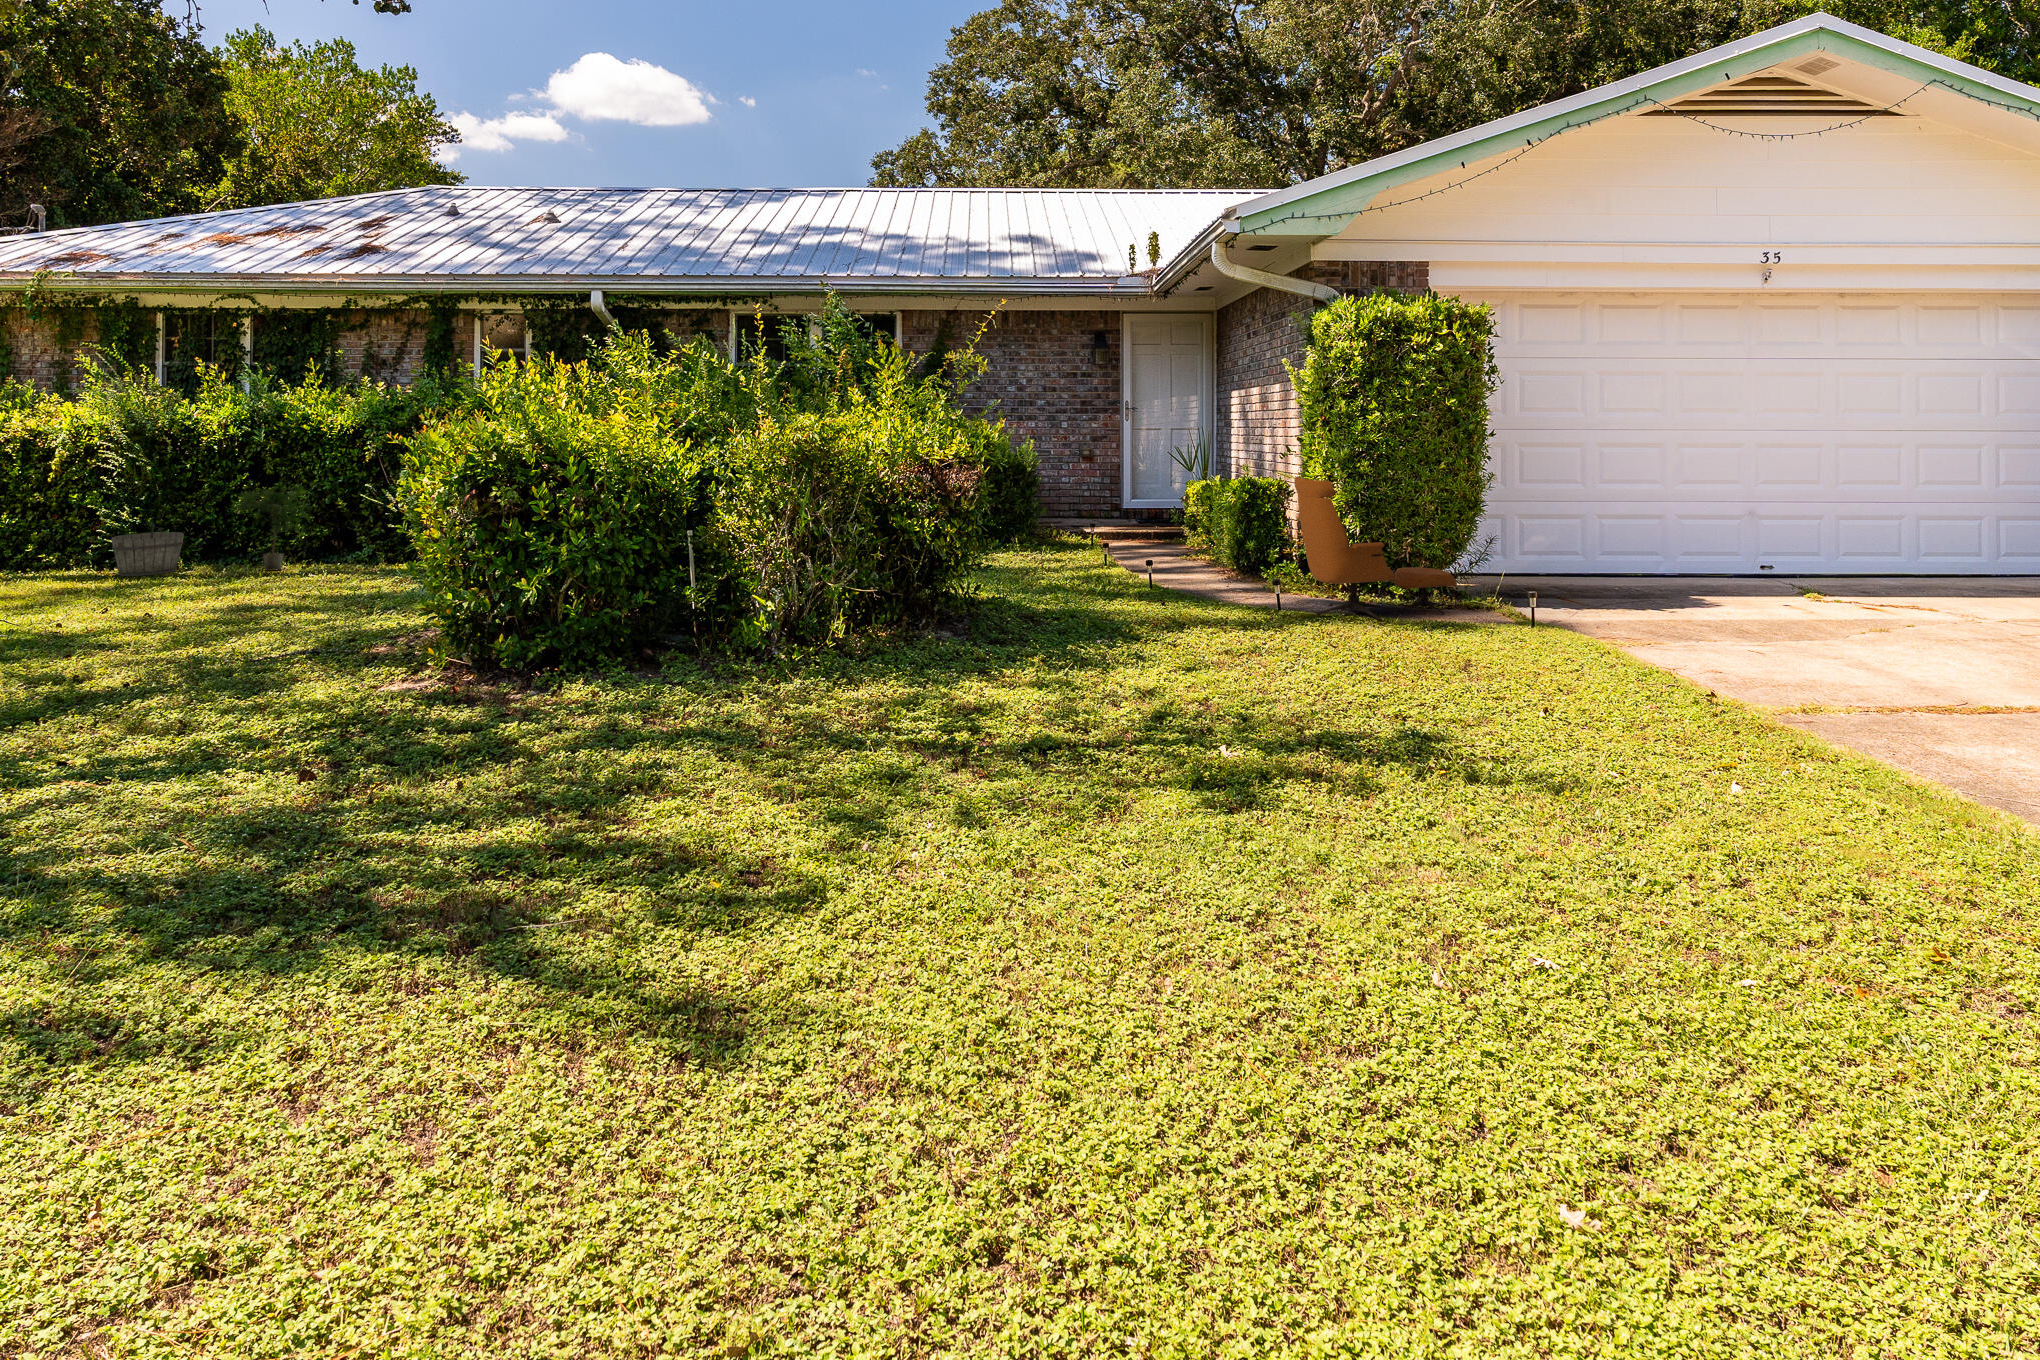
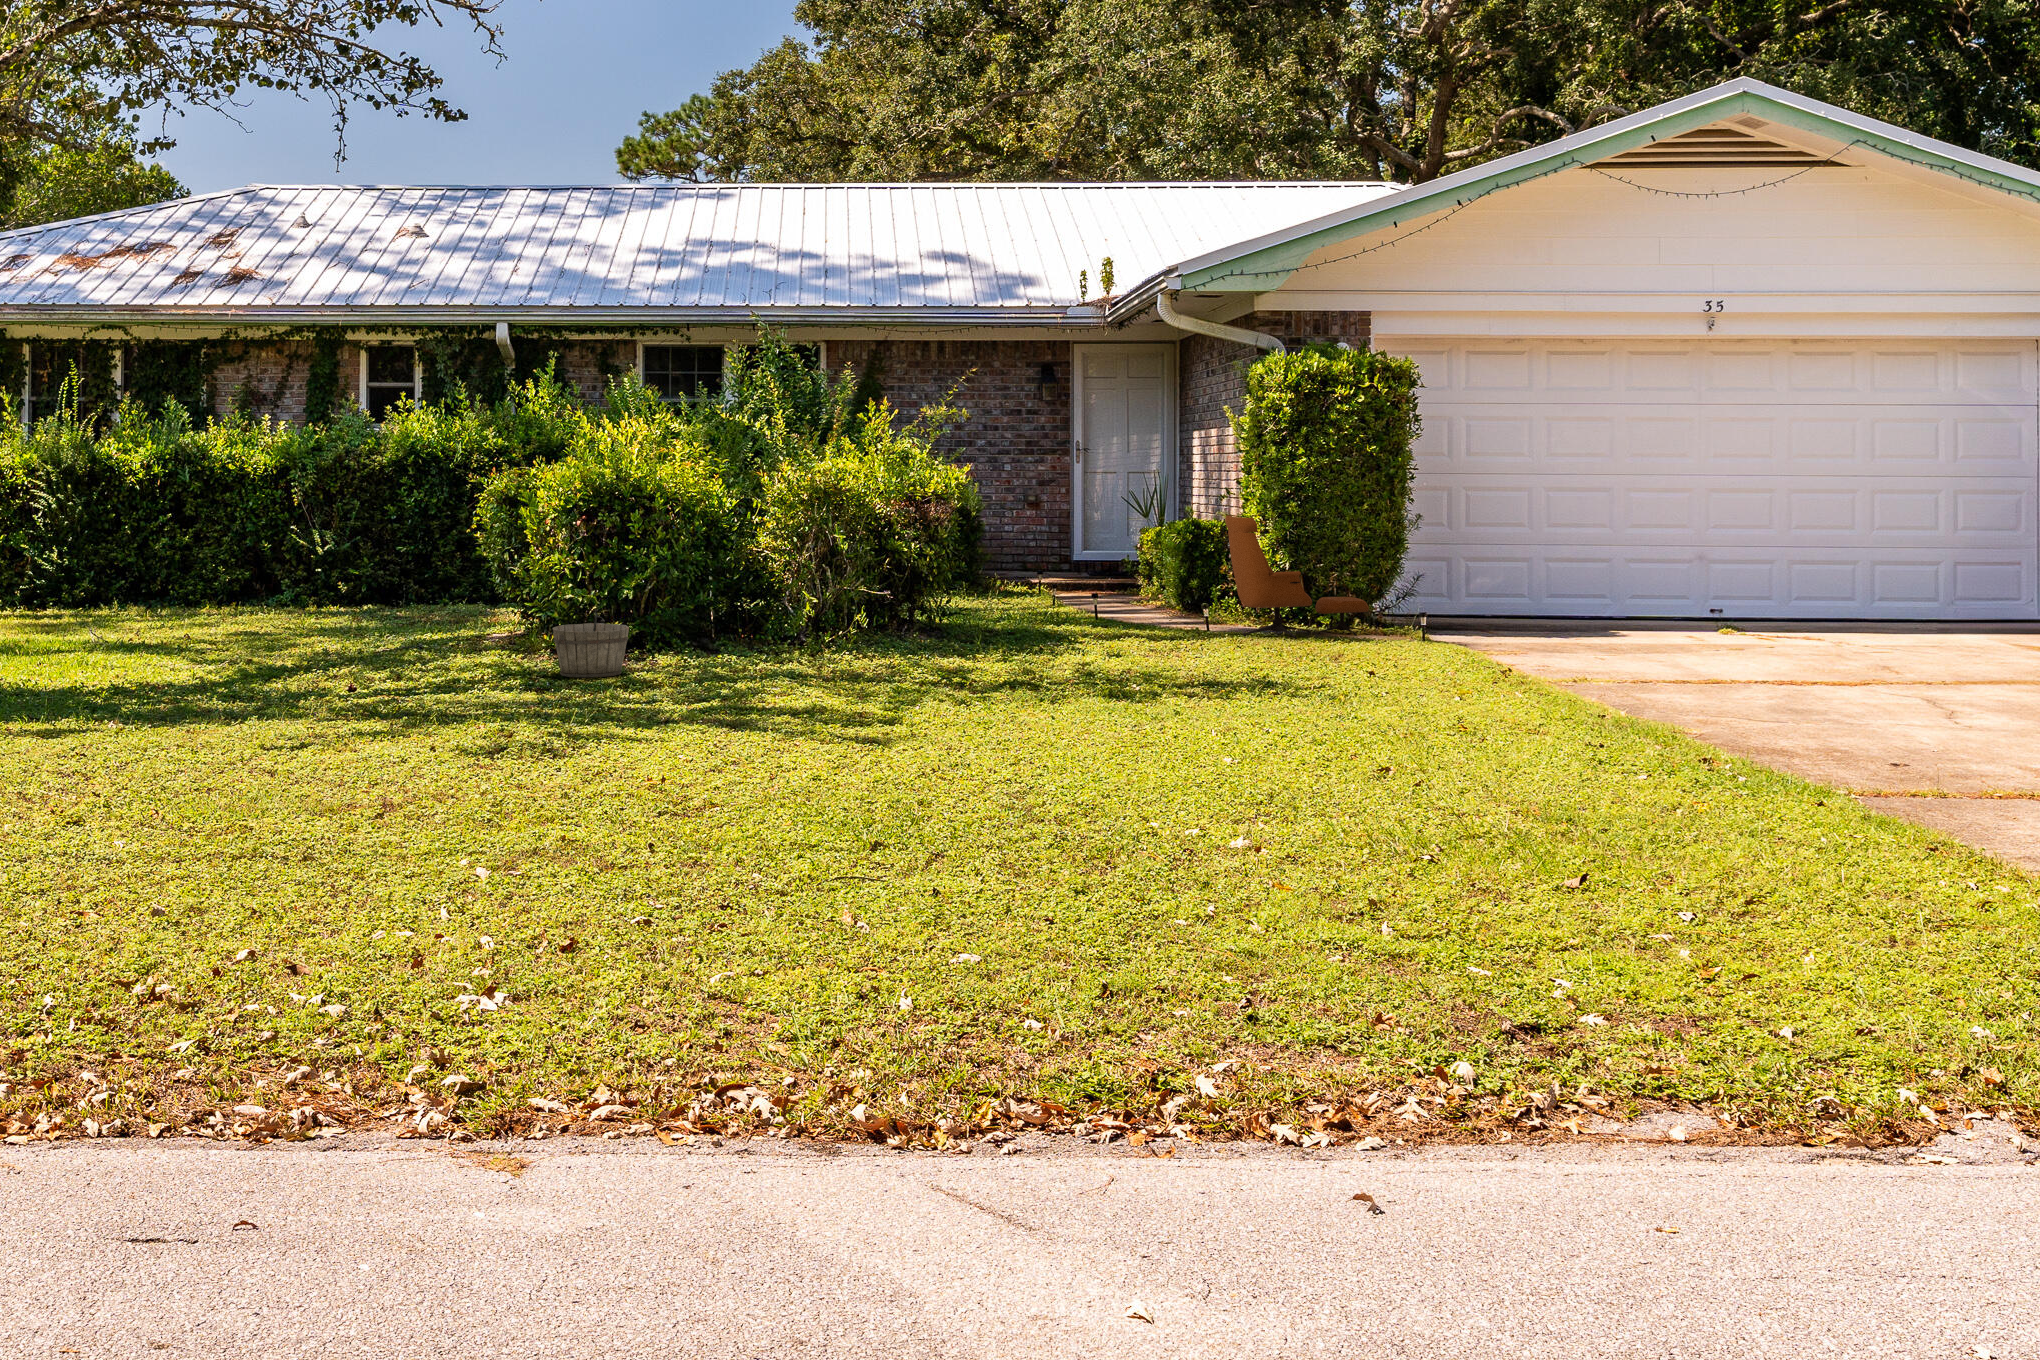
potted plant: present [233,487,309,571] -> none [204,529,275,612]
wooden bucket: present [111,522,184,576] -> present [553,610,629,677]

